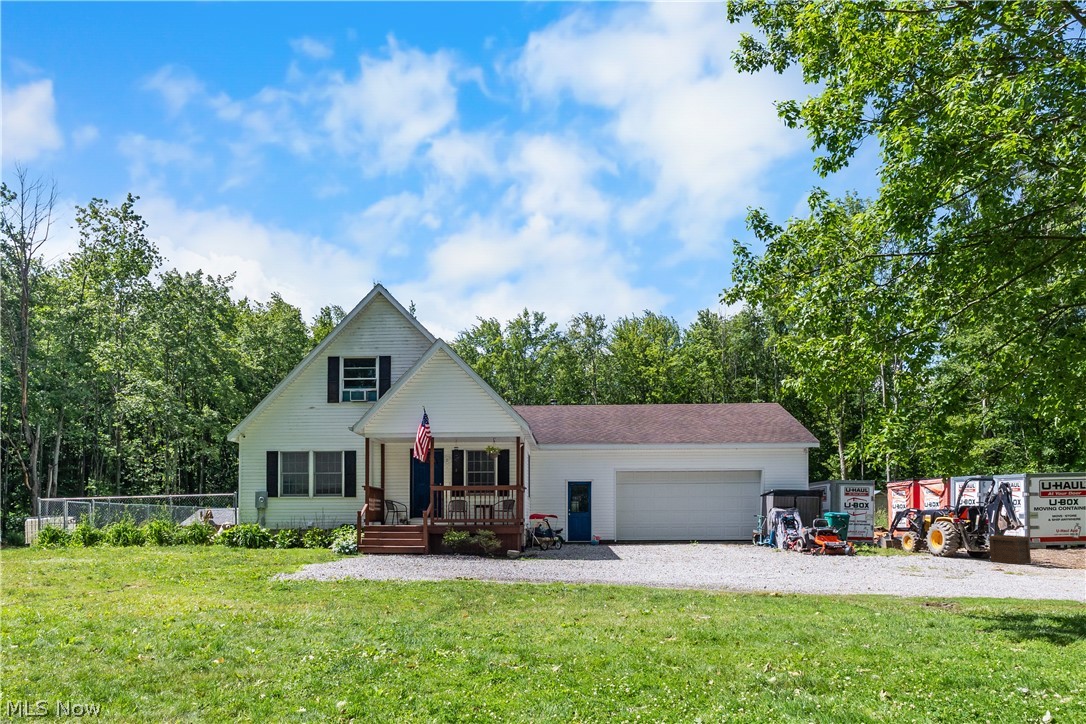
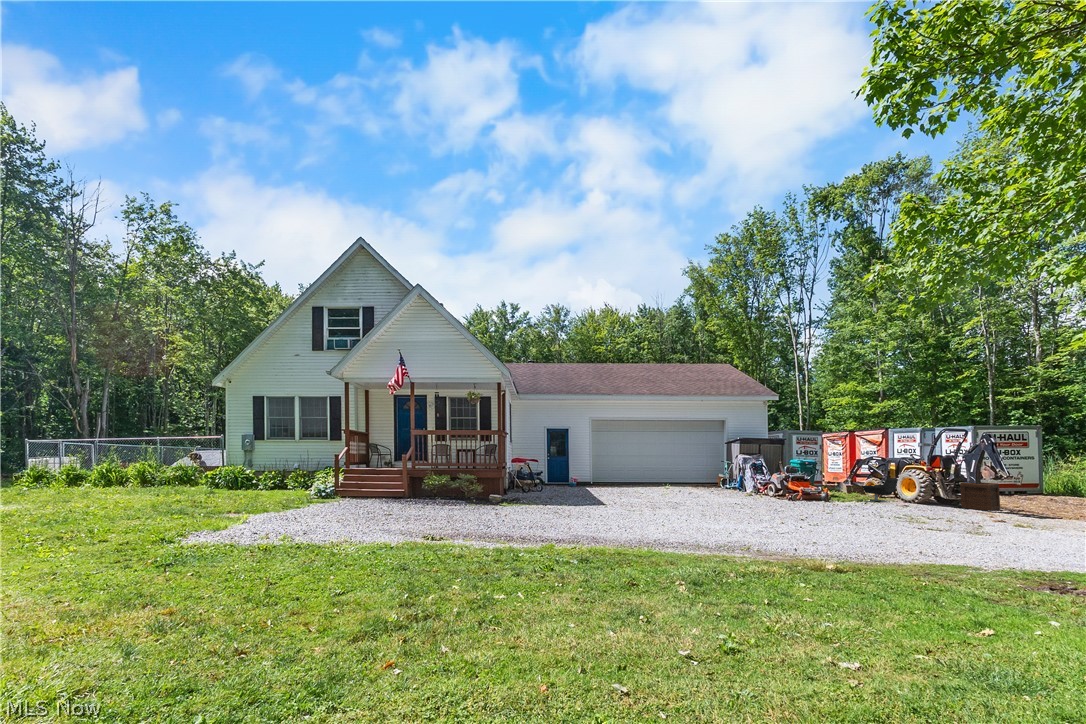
lounge chair: none [893,532,929,558] -> present [863,478,898,502]

